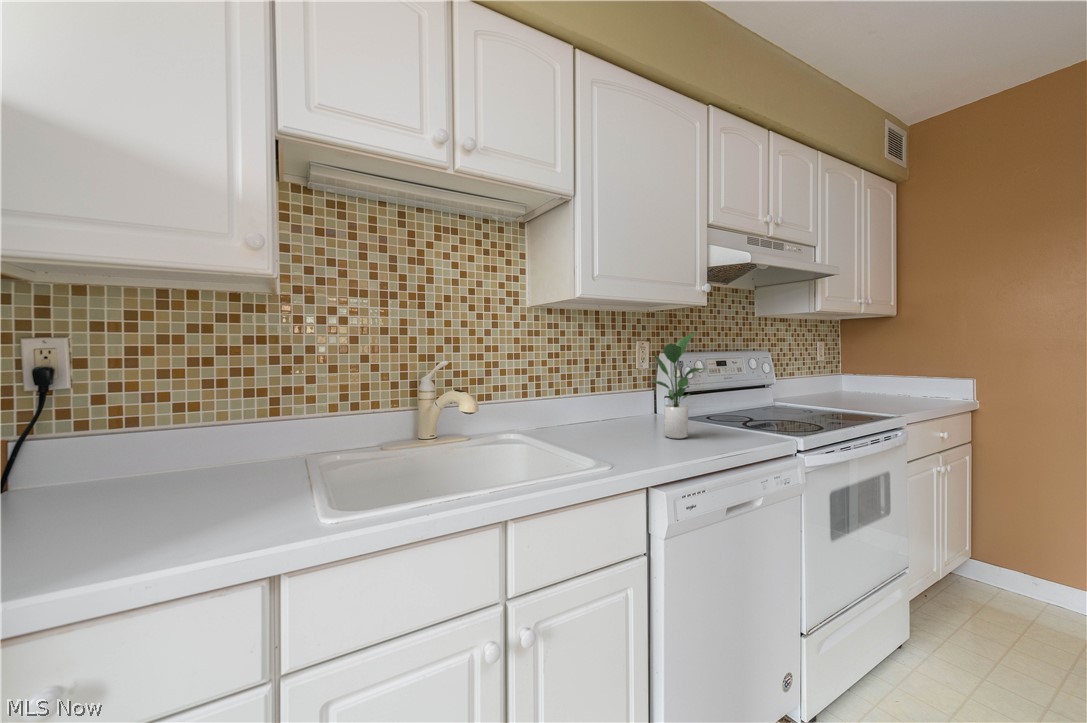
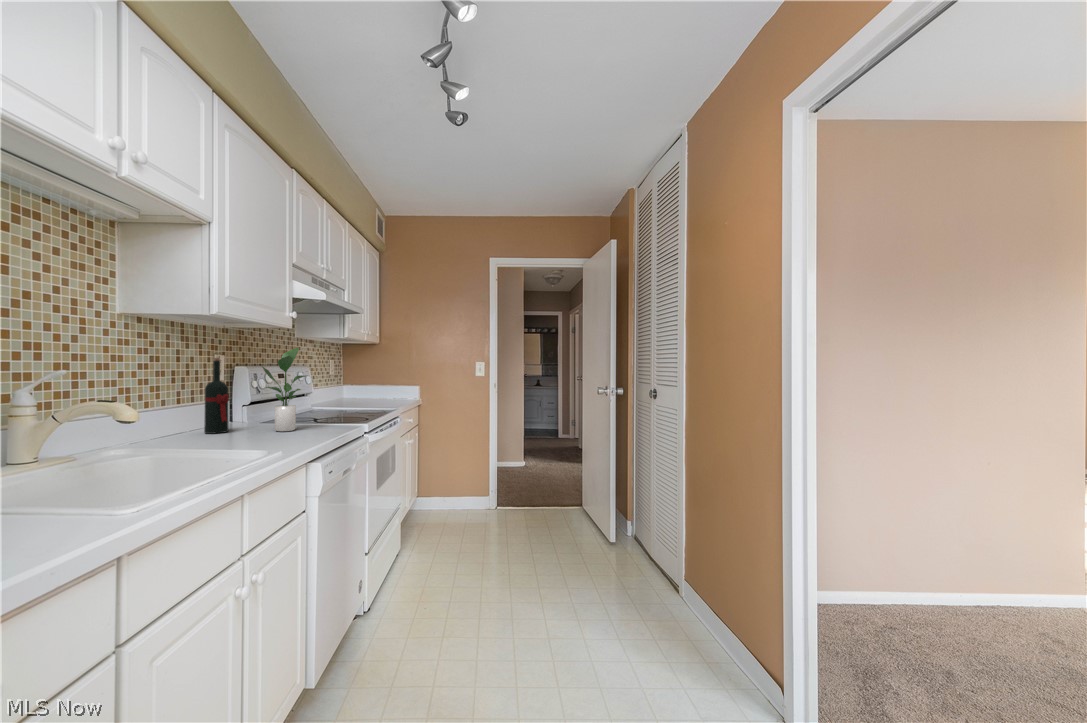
wine bottle: none [607,346,628,428] -> present [204,358,229,434]

